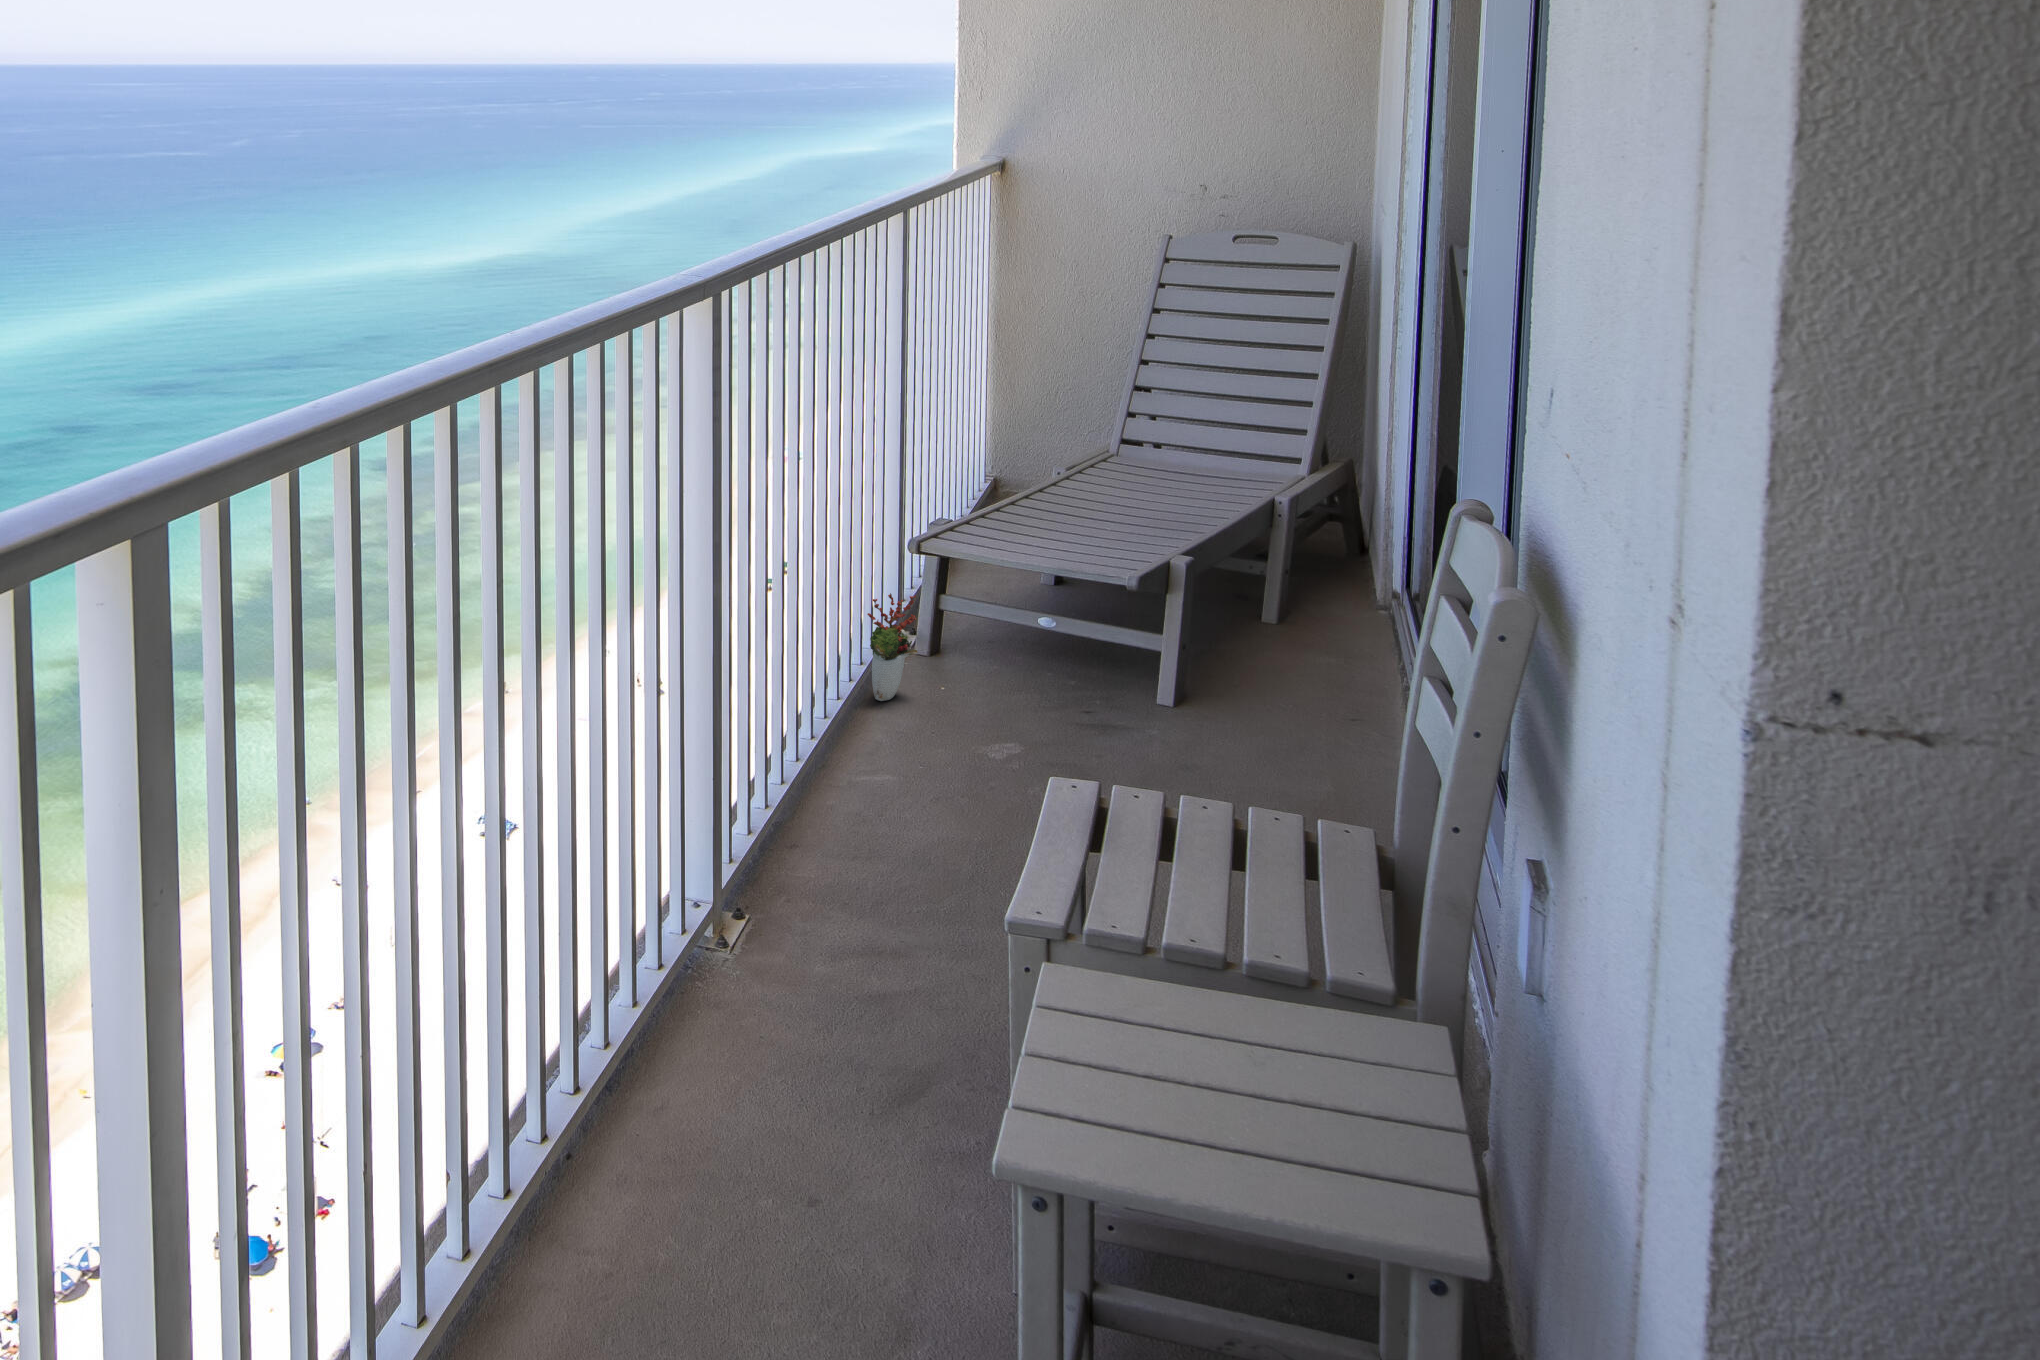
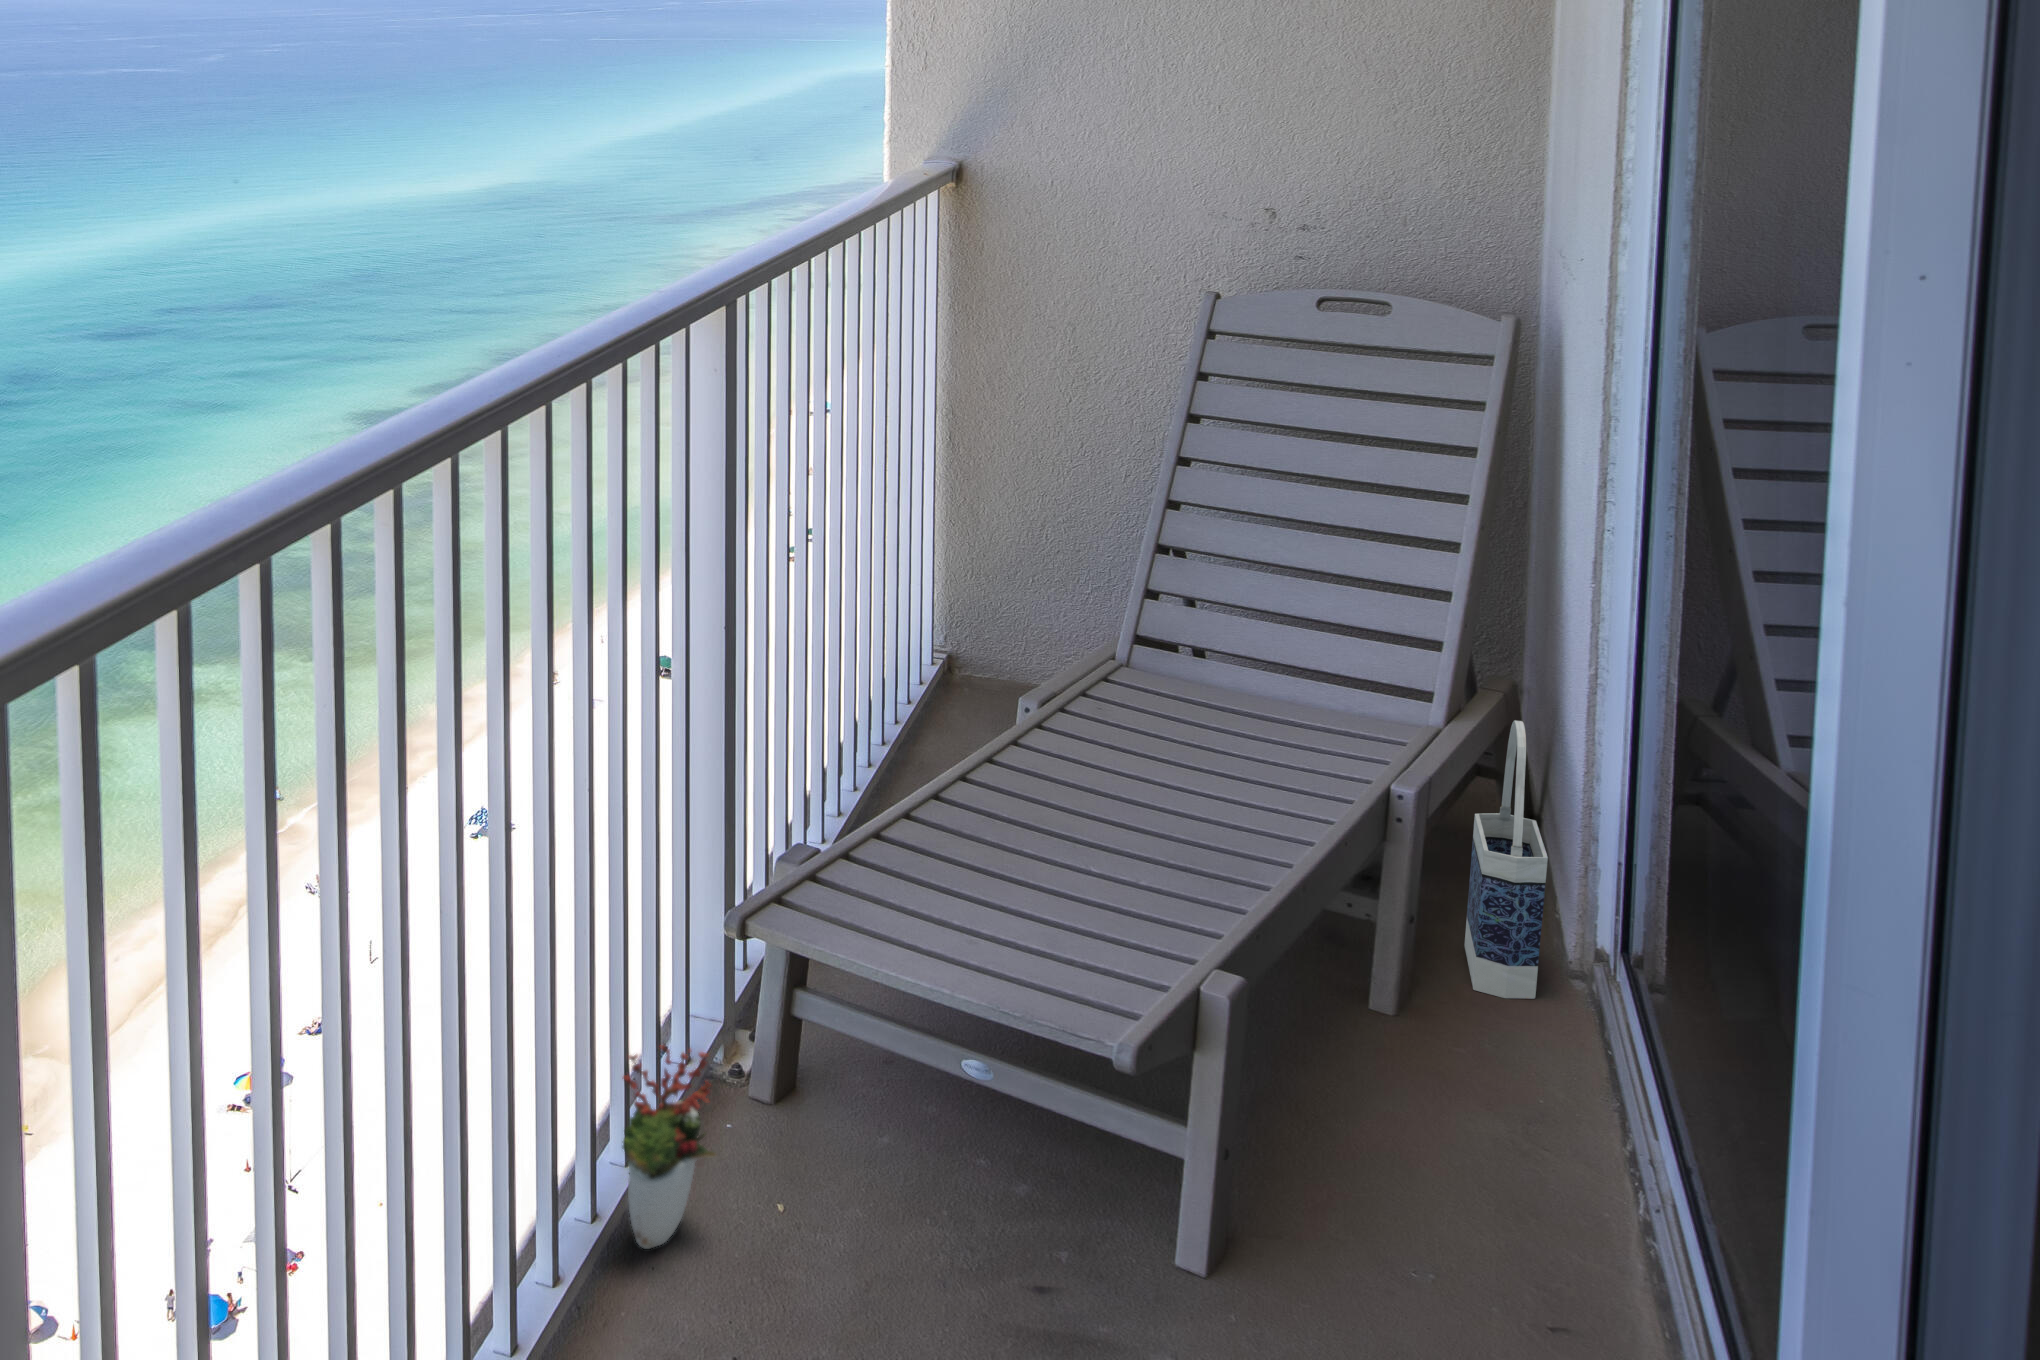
bag: none [1318,461,1363,619] -> present [1465,720,1548,999]

